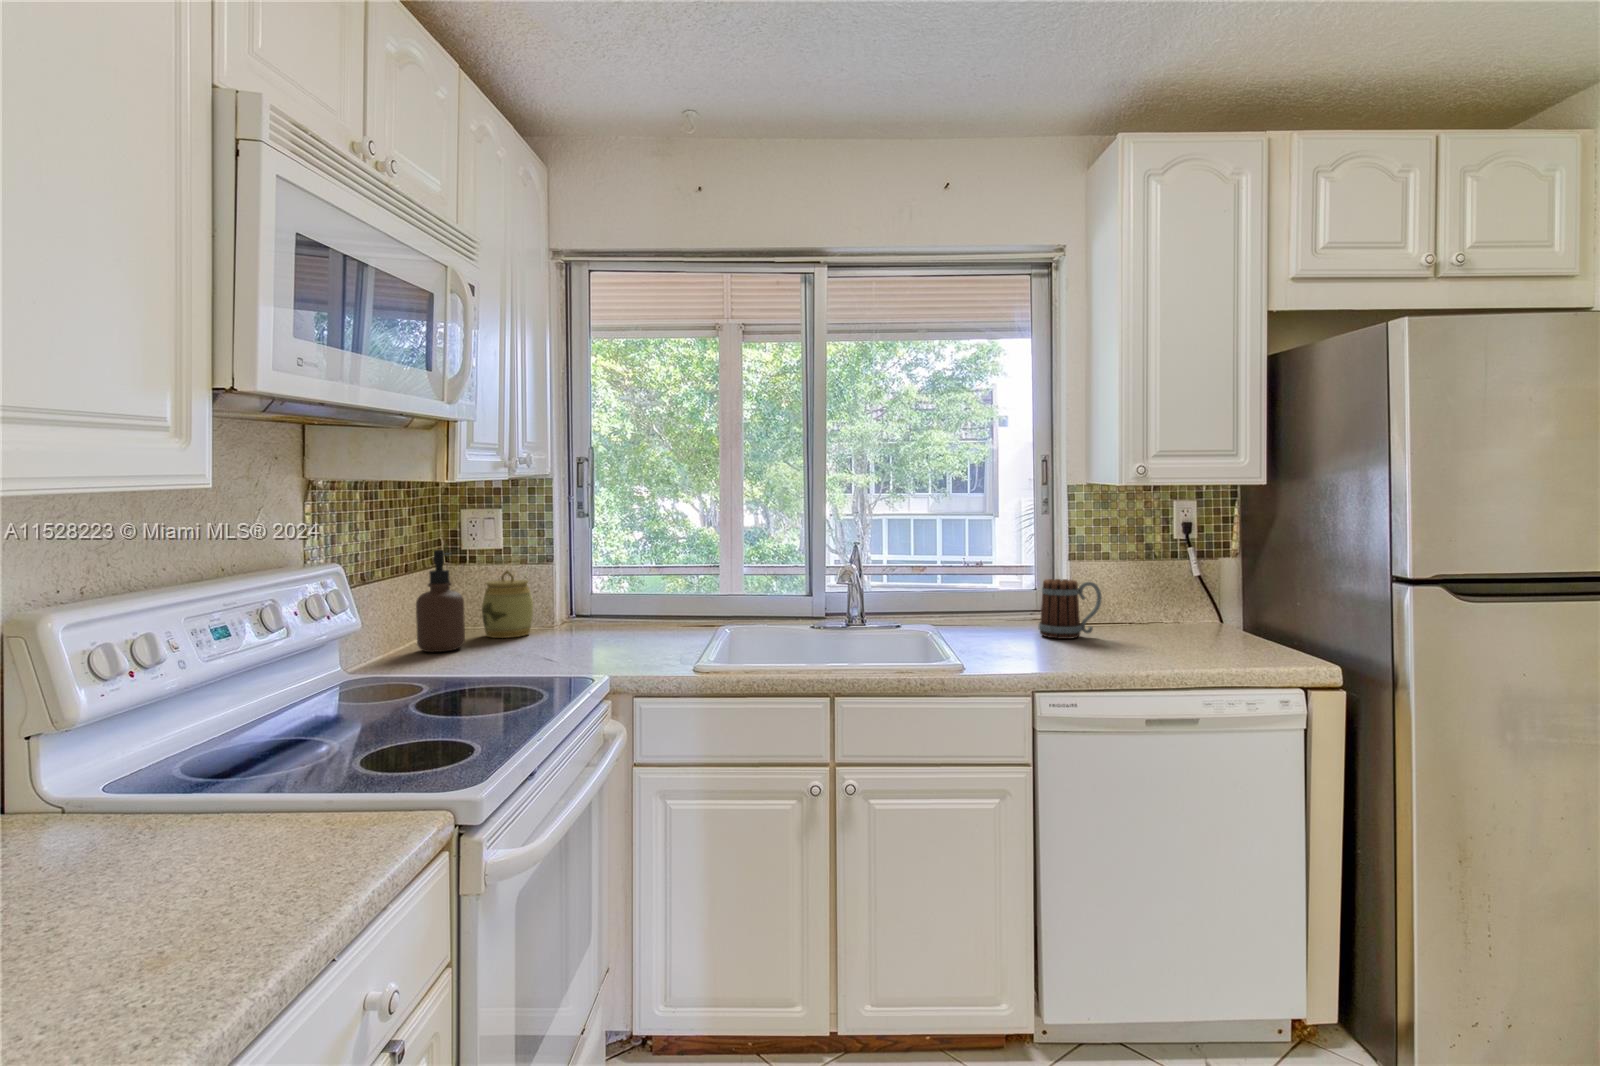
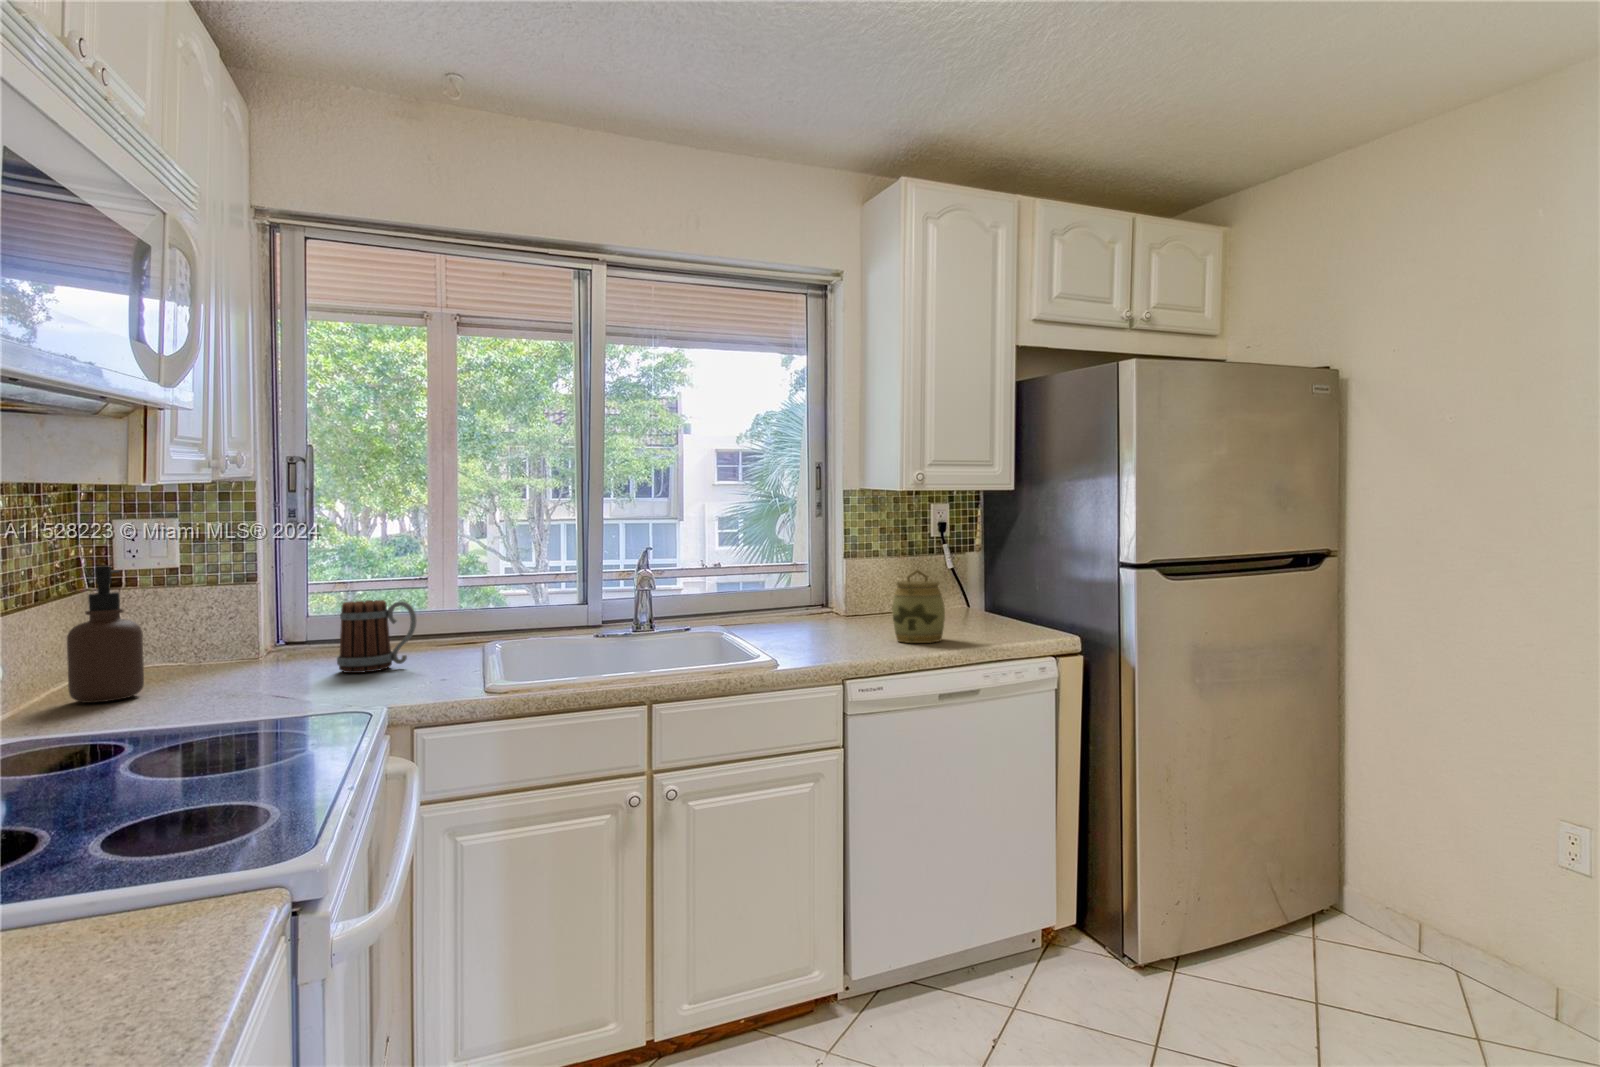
jar: present [482,570,533,638] -> present [892,570,945,643]
mug: present [1039,579,1102,639] -> present [337,600,416,673]

